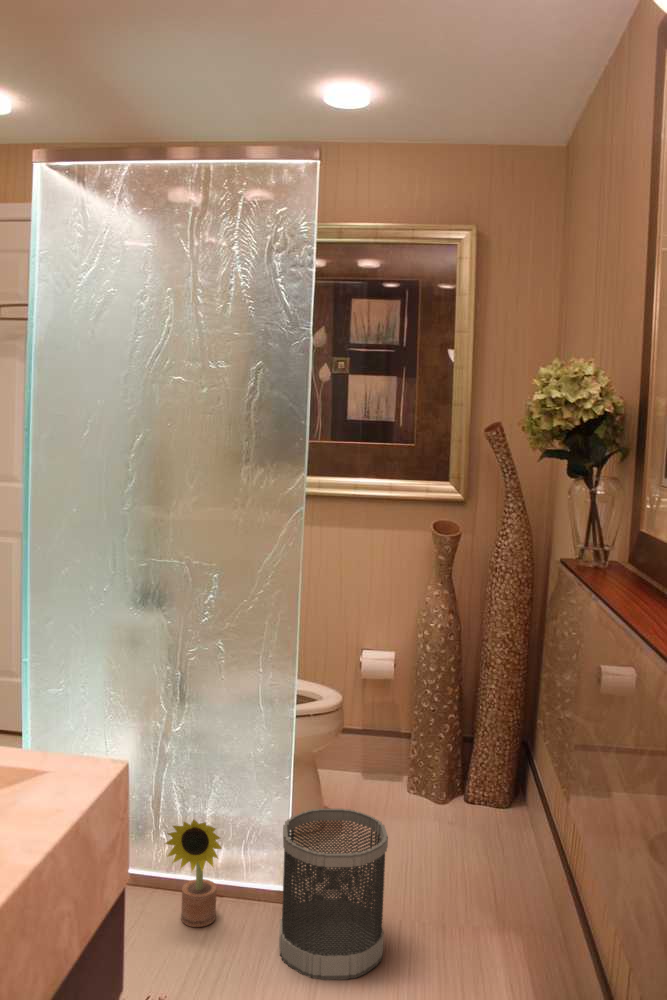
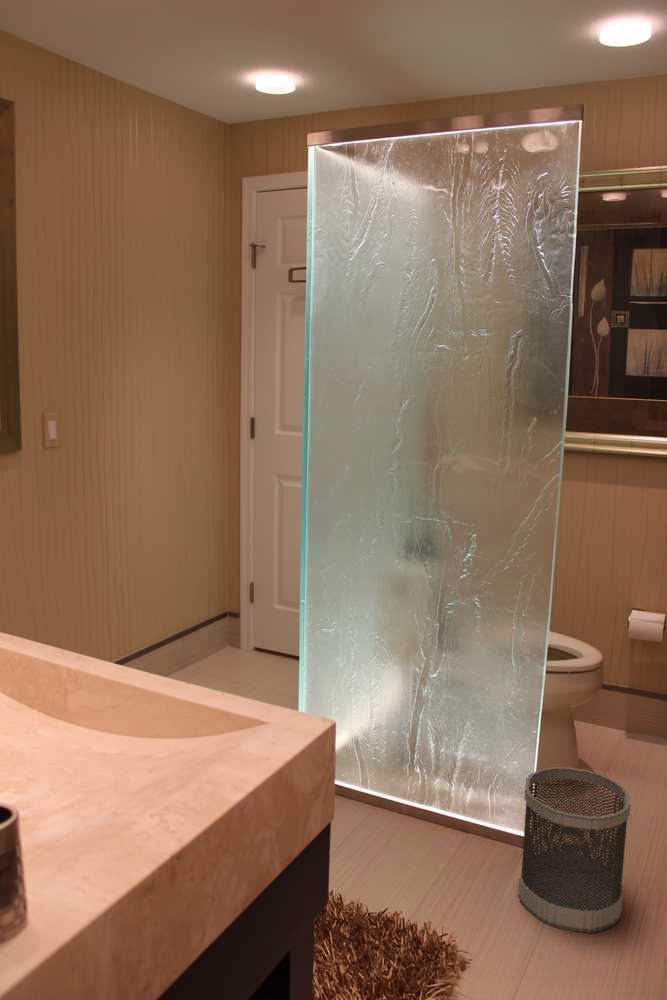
decorative plant: present [165,820,222,927] -> none [415,760,468,857]

